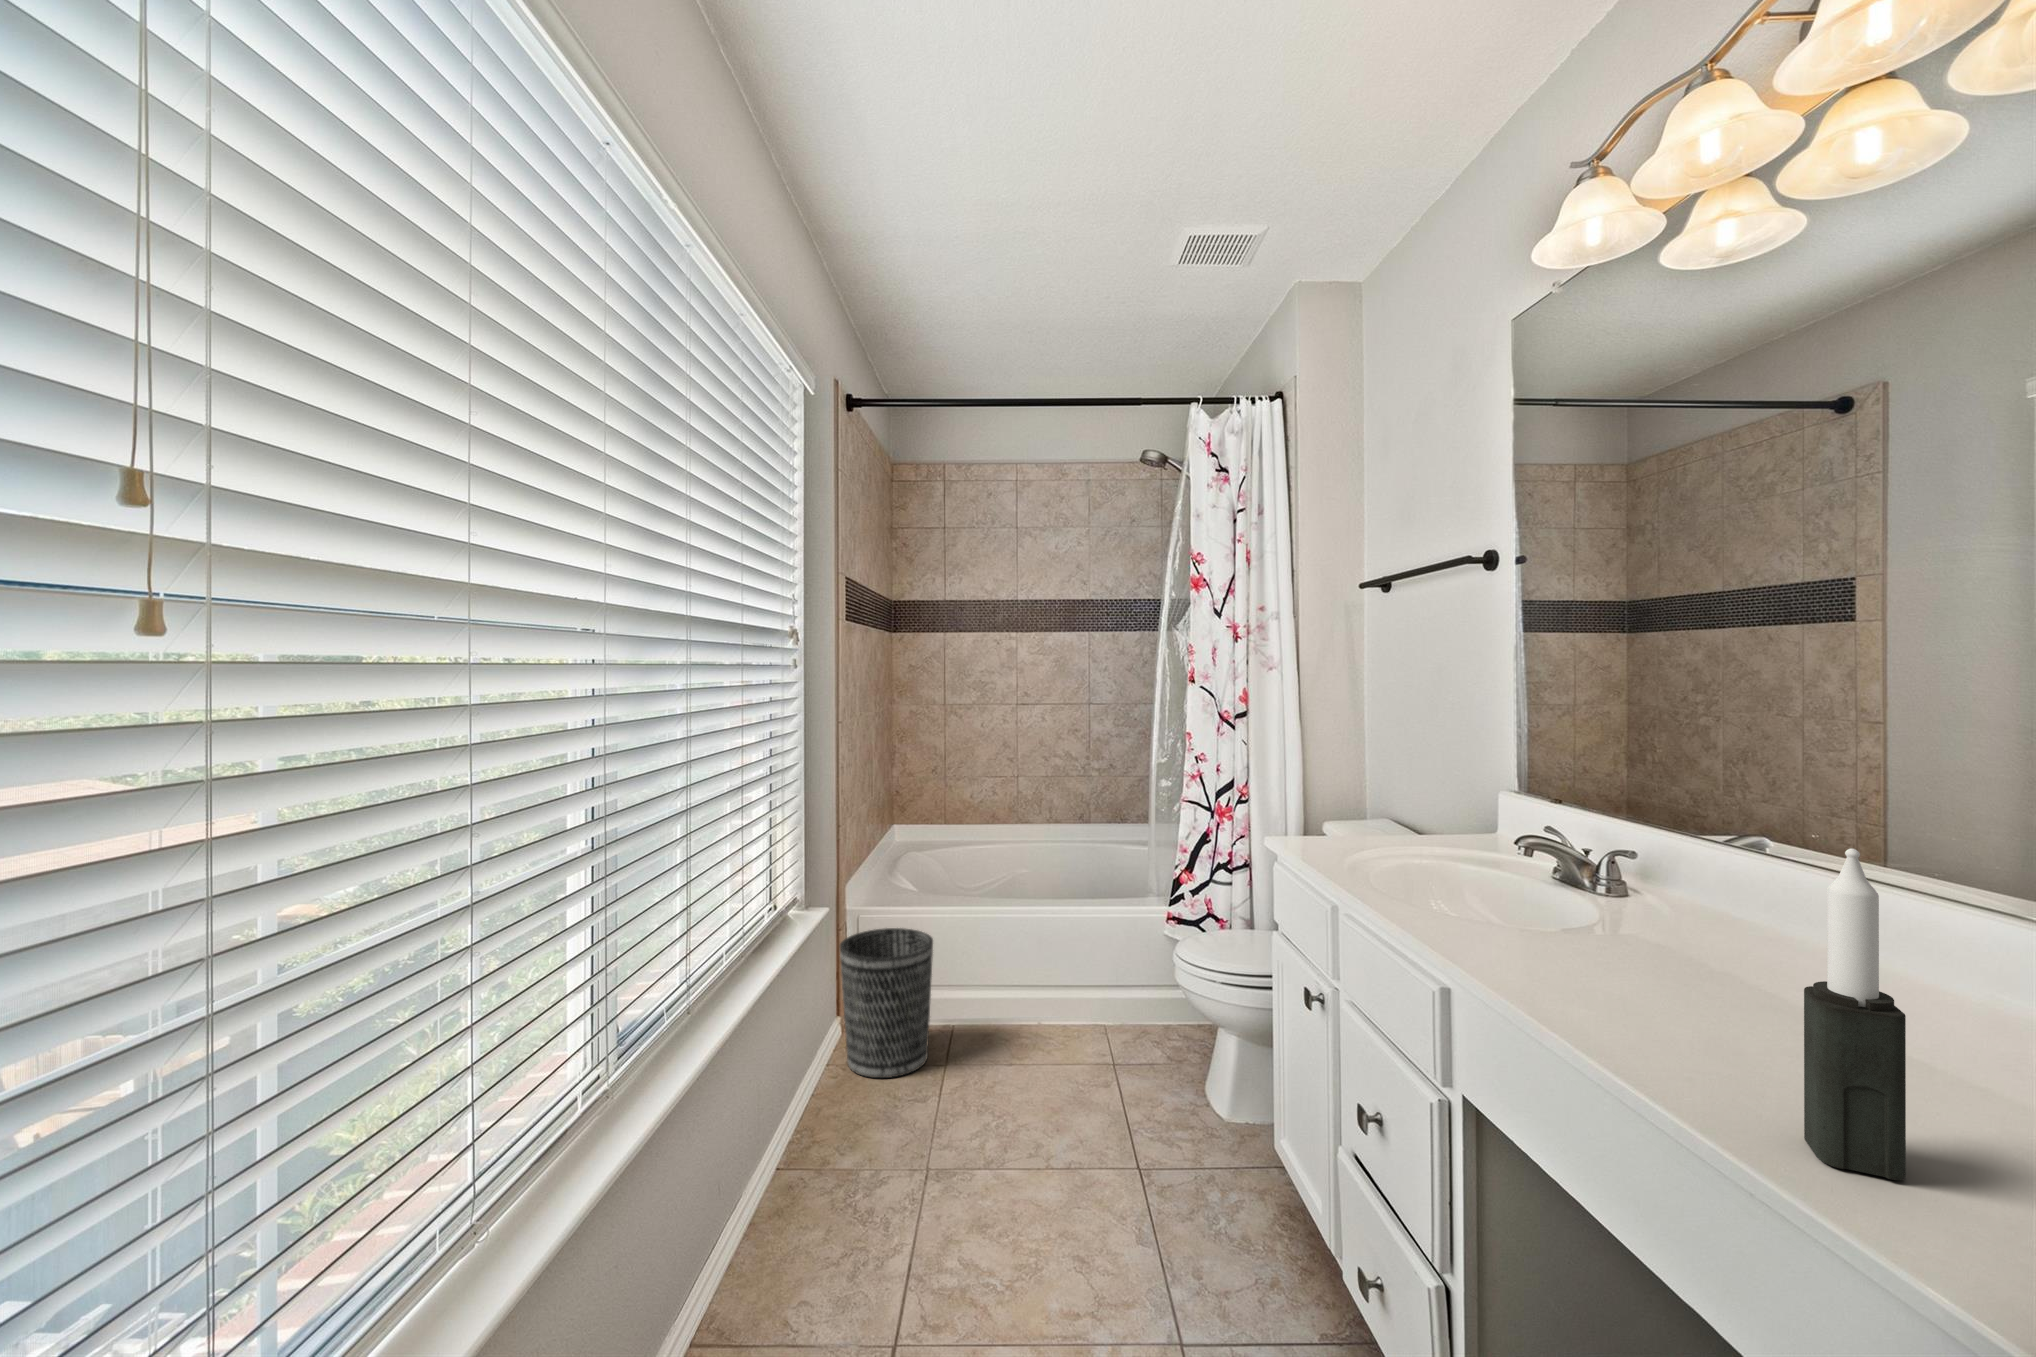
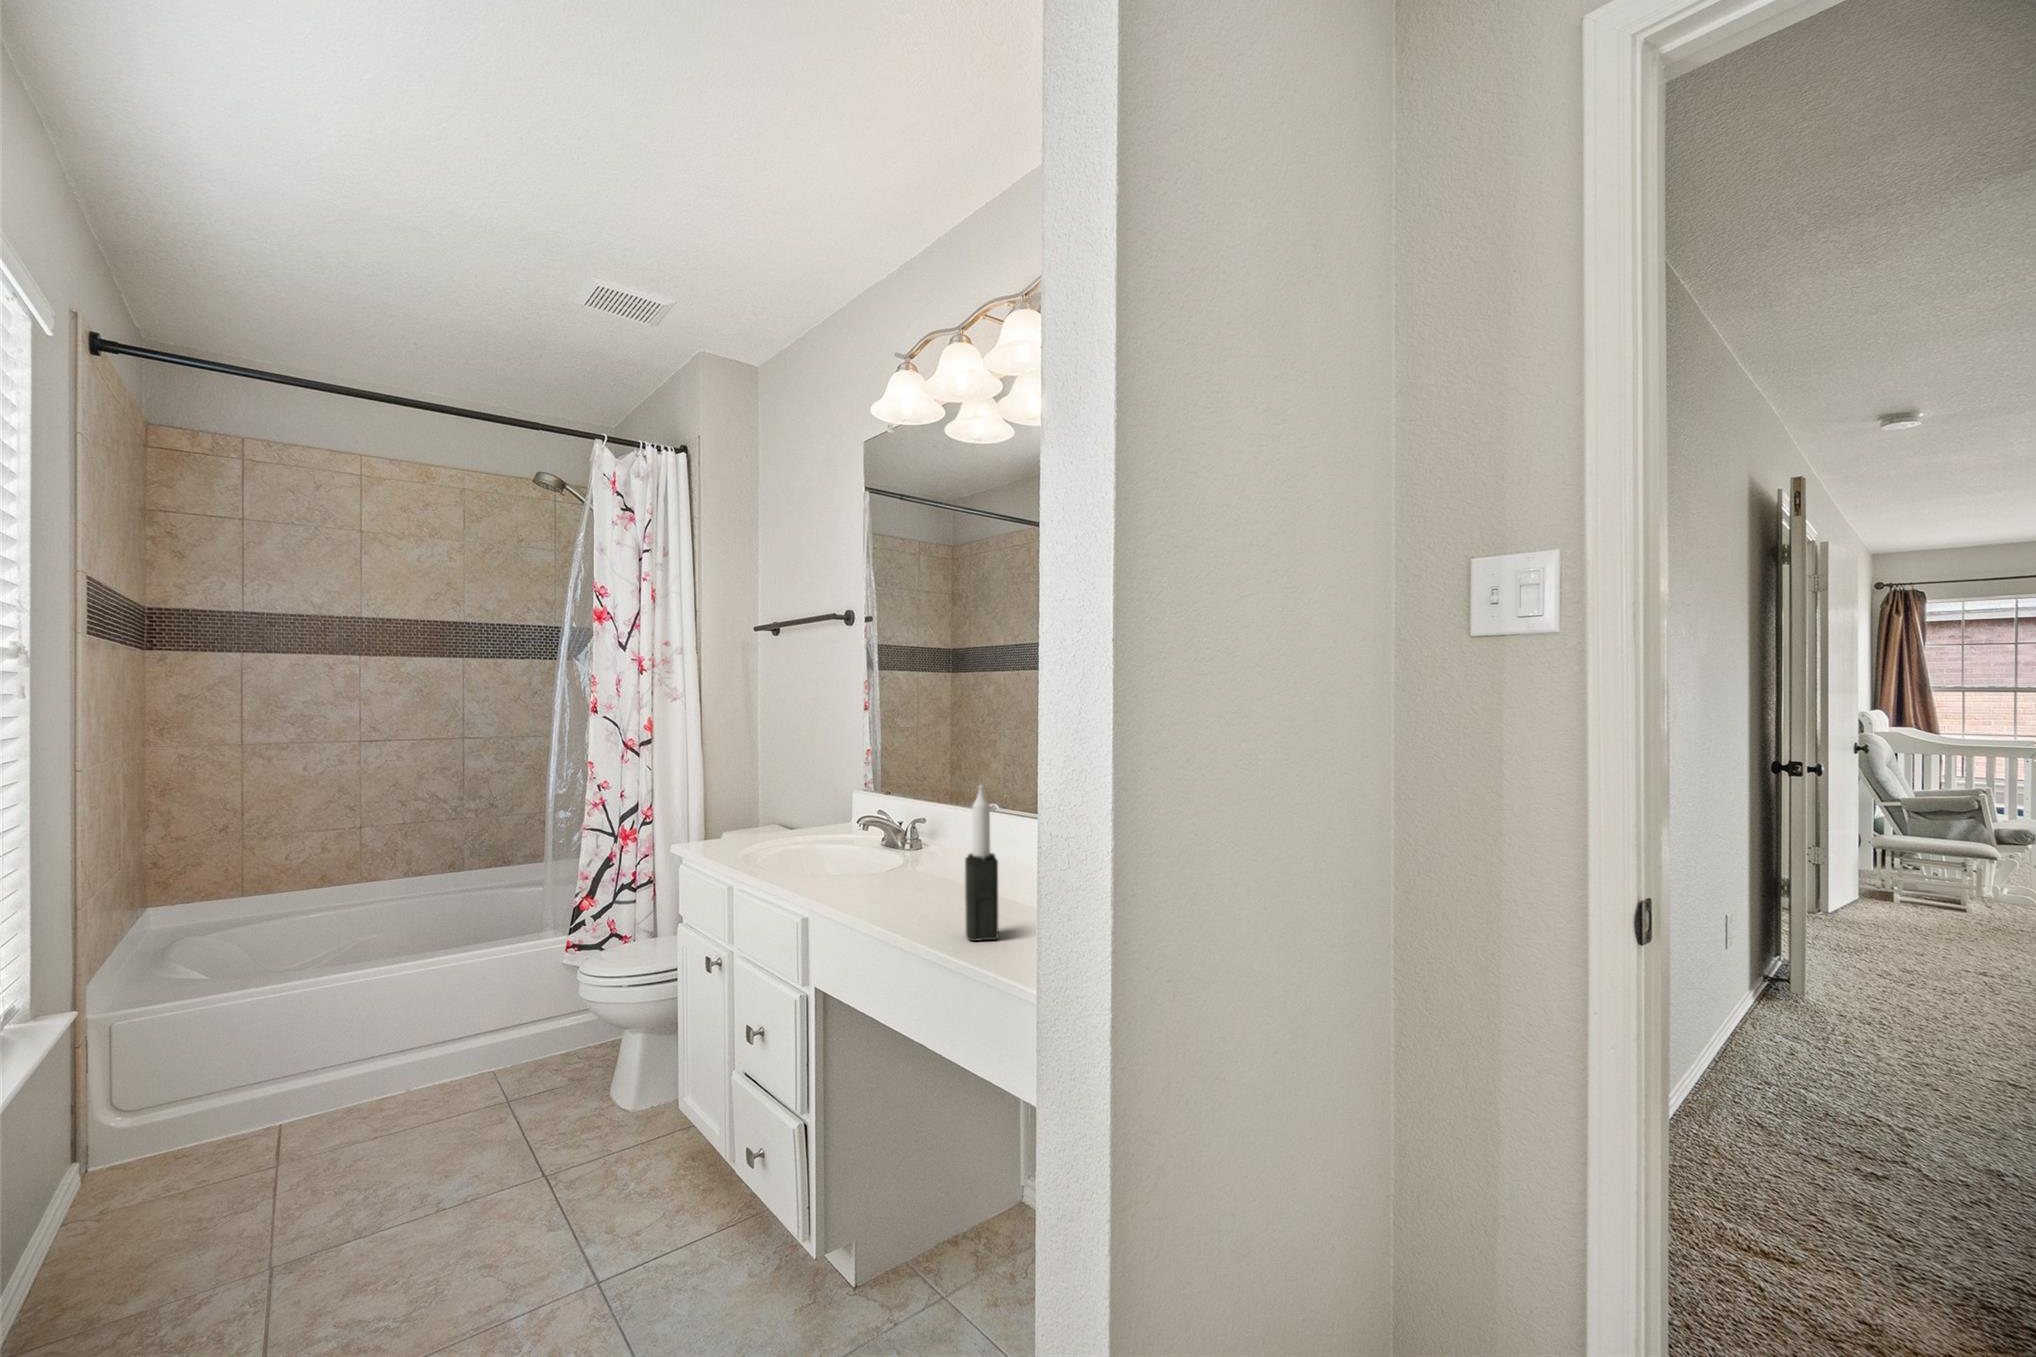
wastebasket: present [840,928,933,1078] -> none [110,1015,265,1207]

